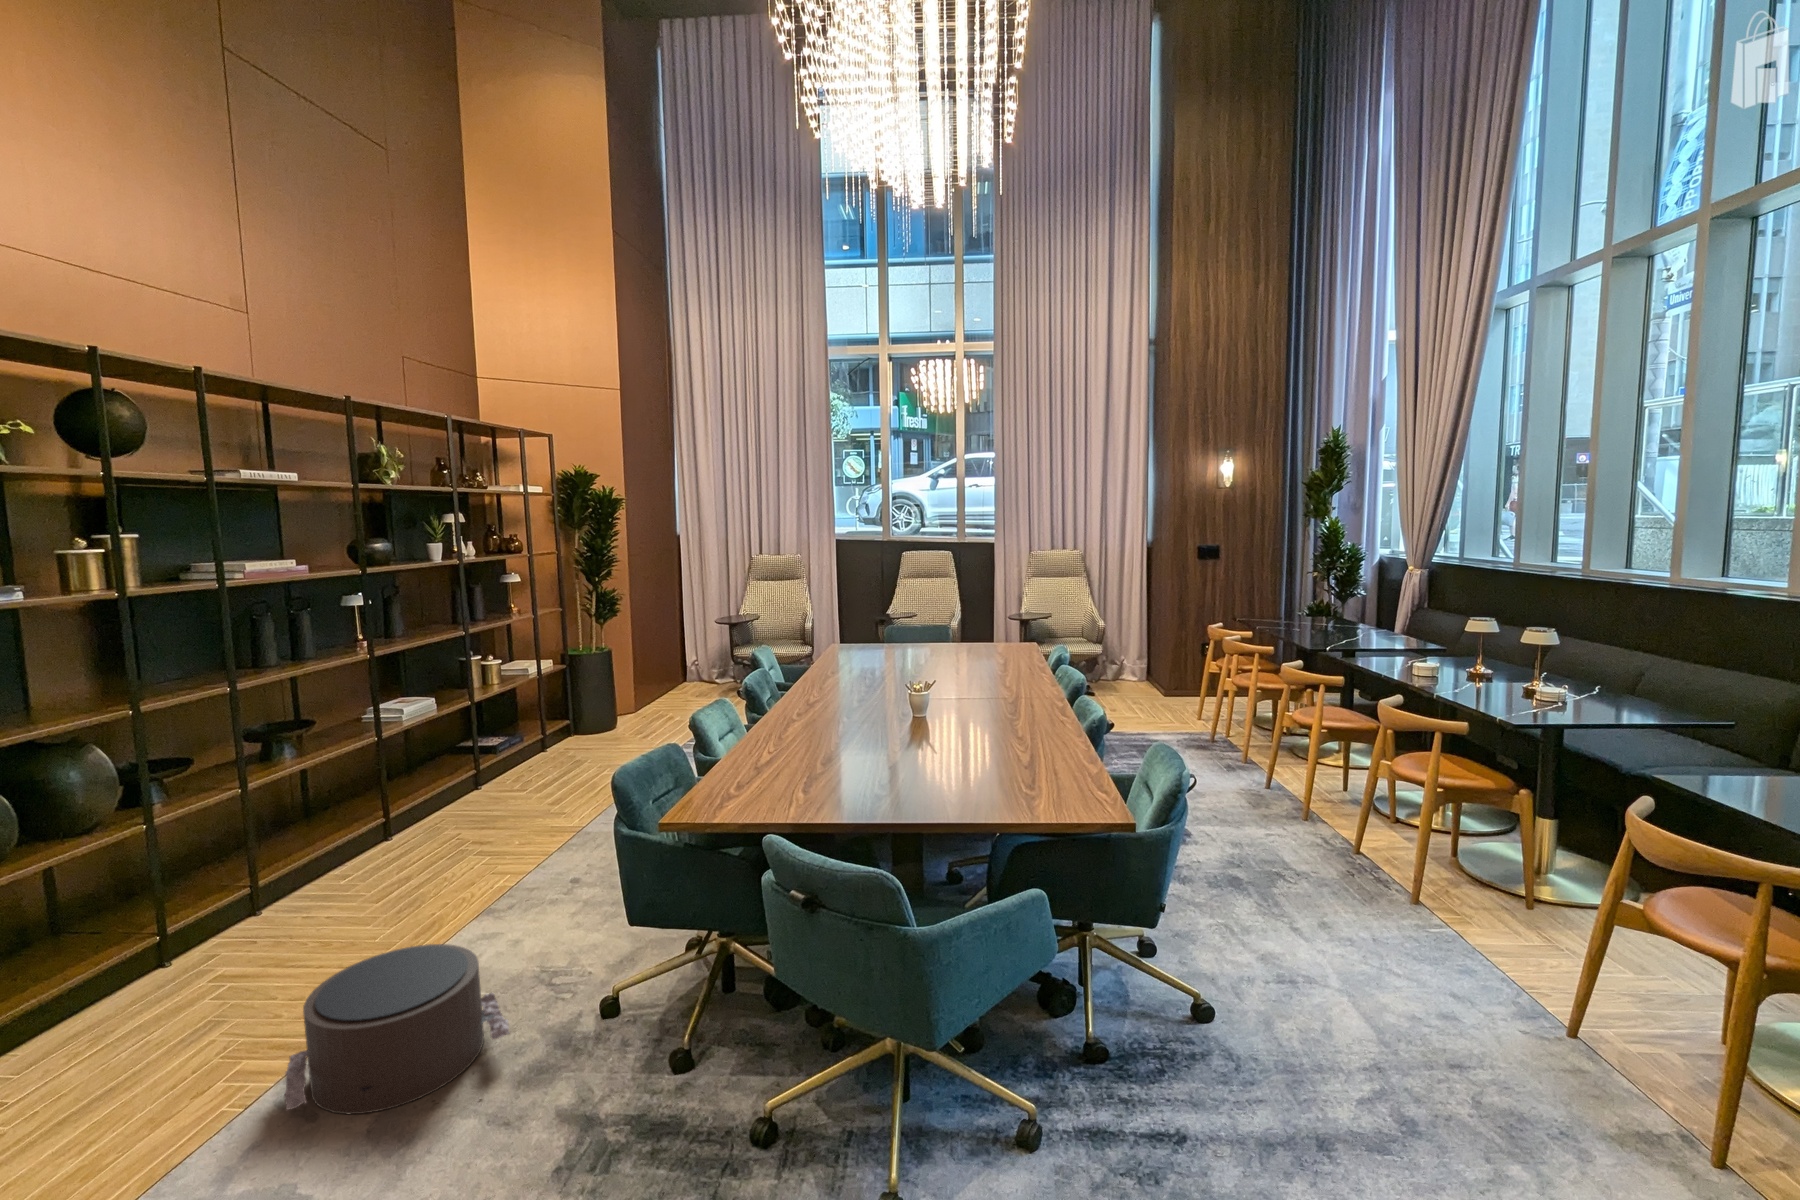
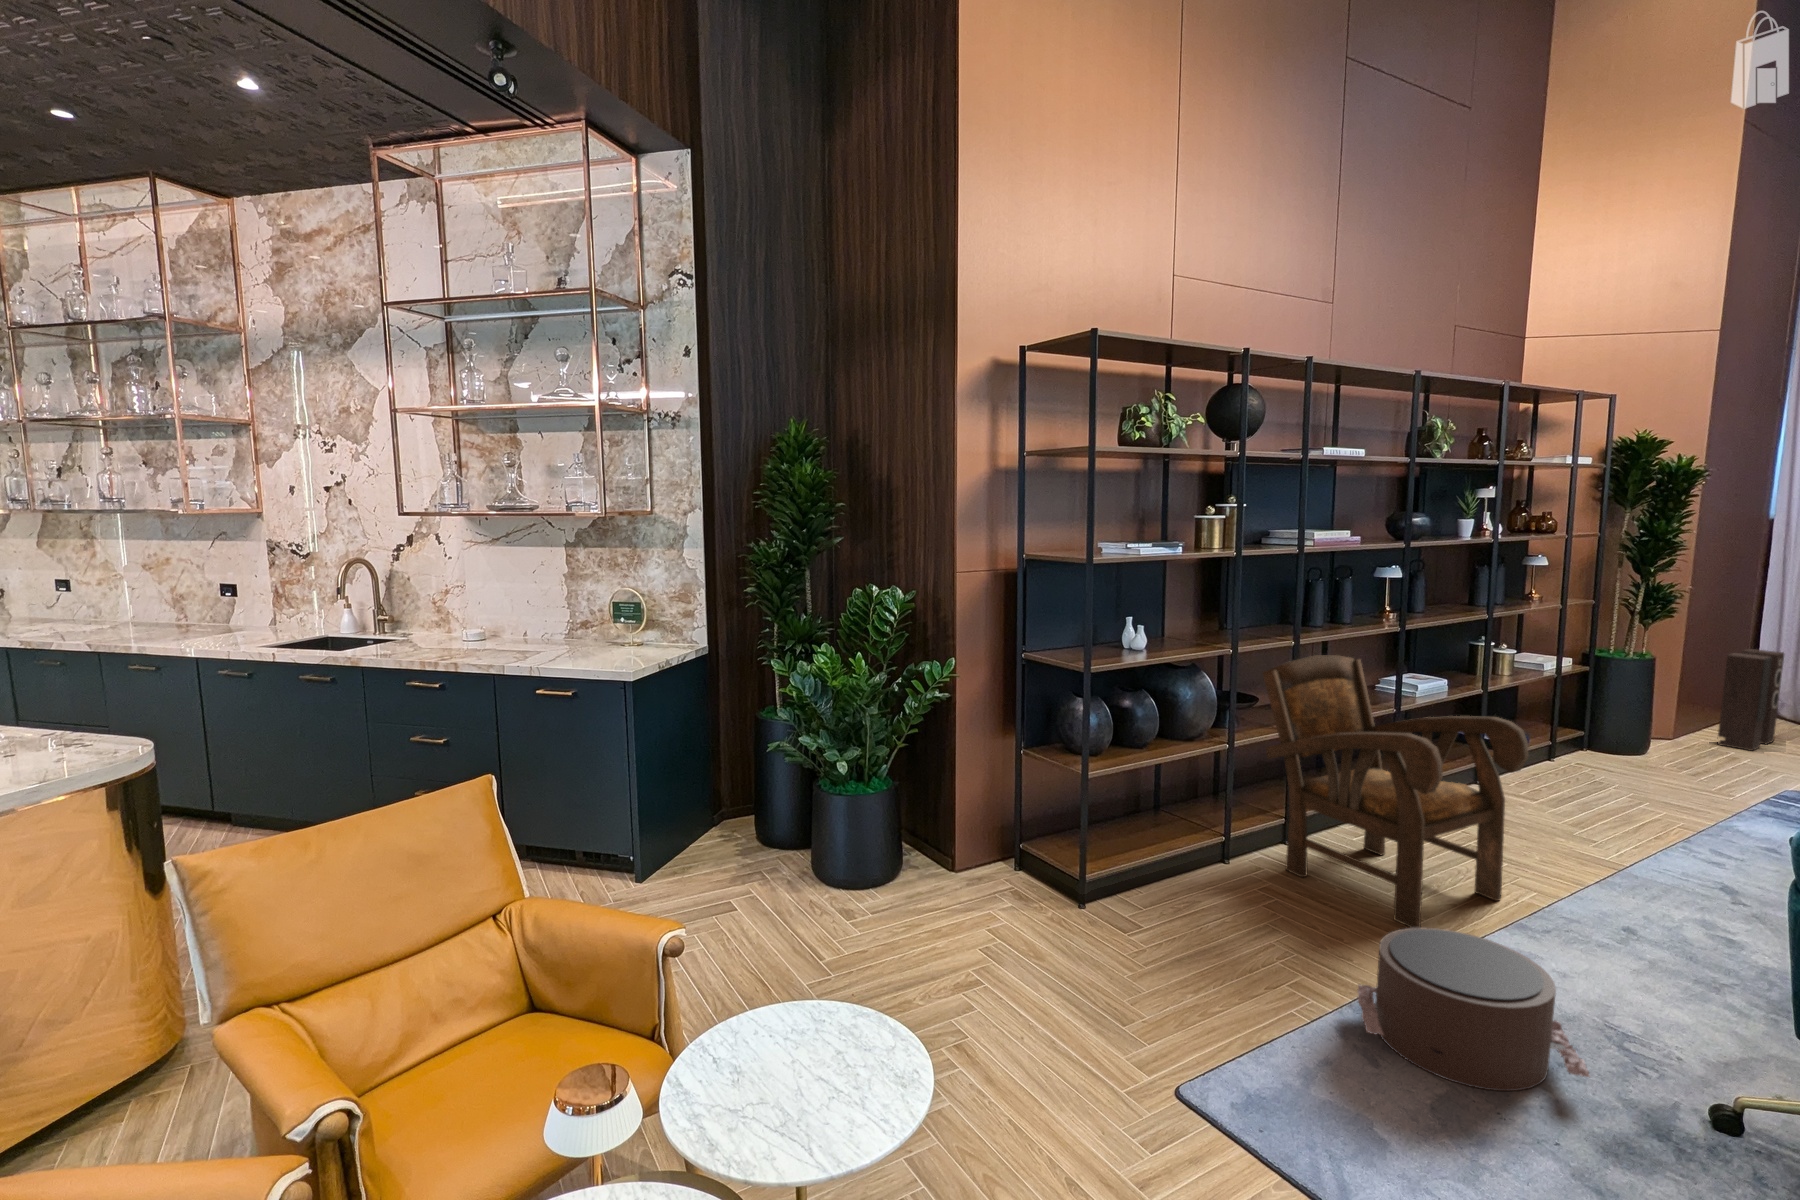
speaker: none [658,631,693,705] -> present [1717,649,1784,751]
armchair: none [177,693,481,958] -> present [1263,655,1529,928]

